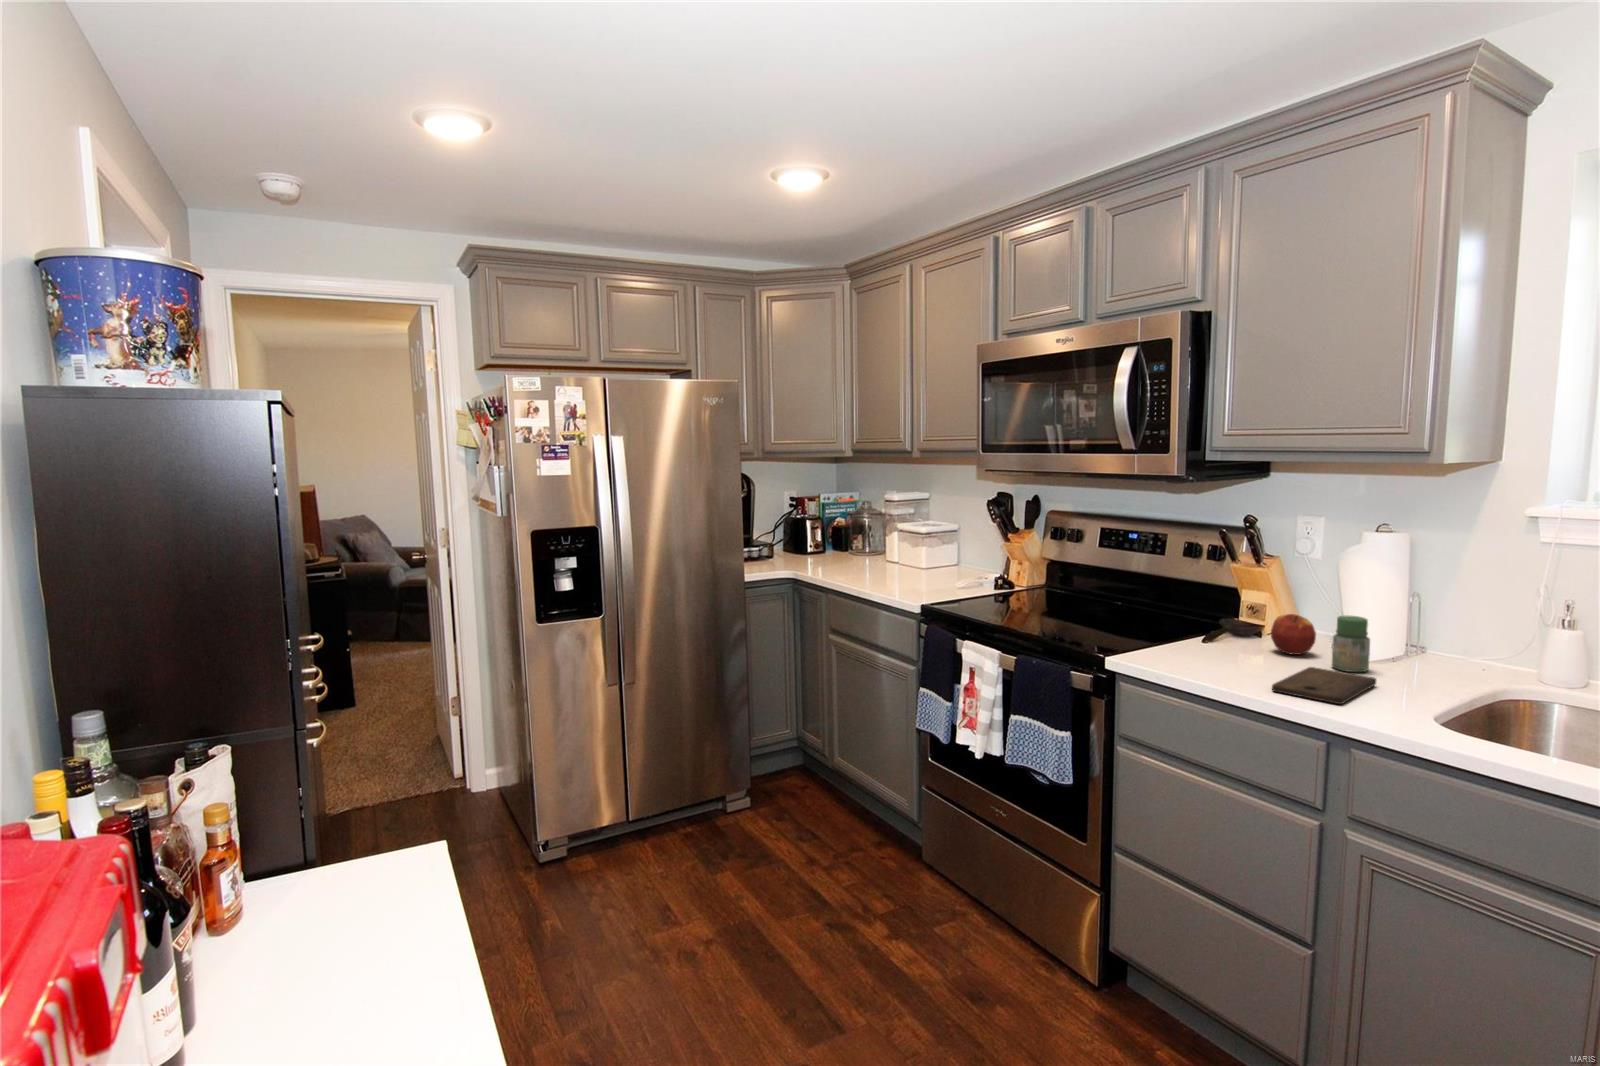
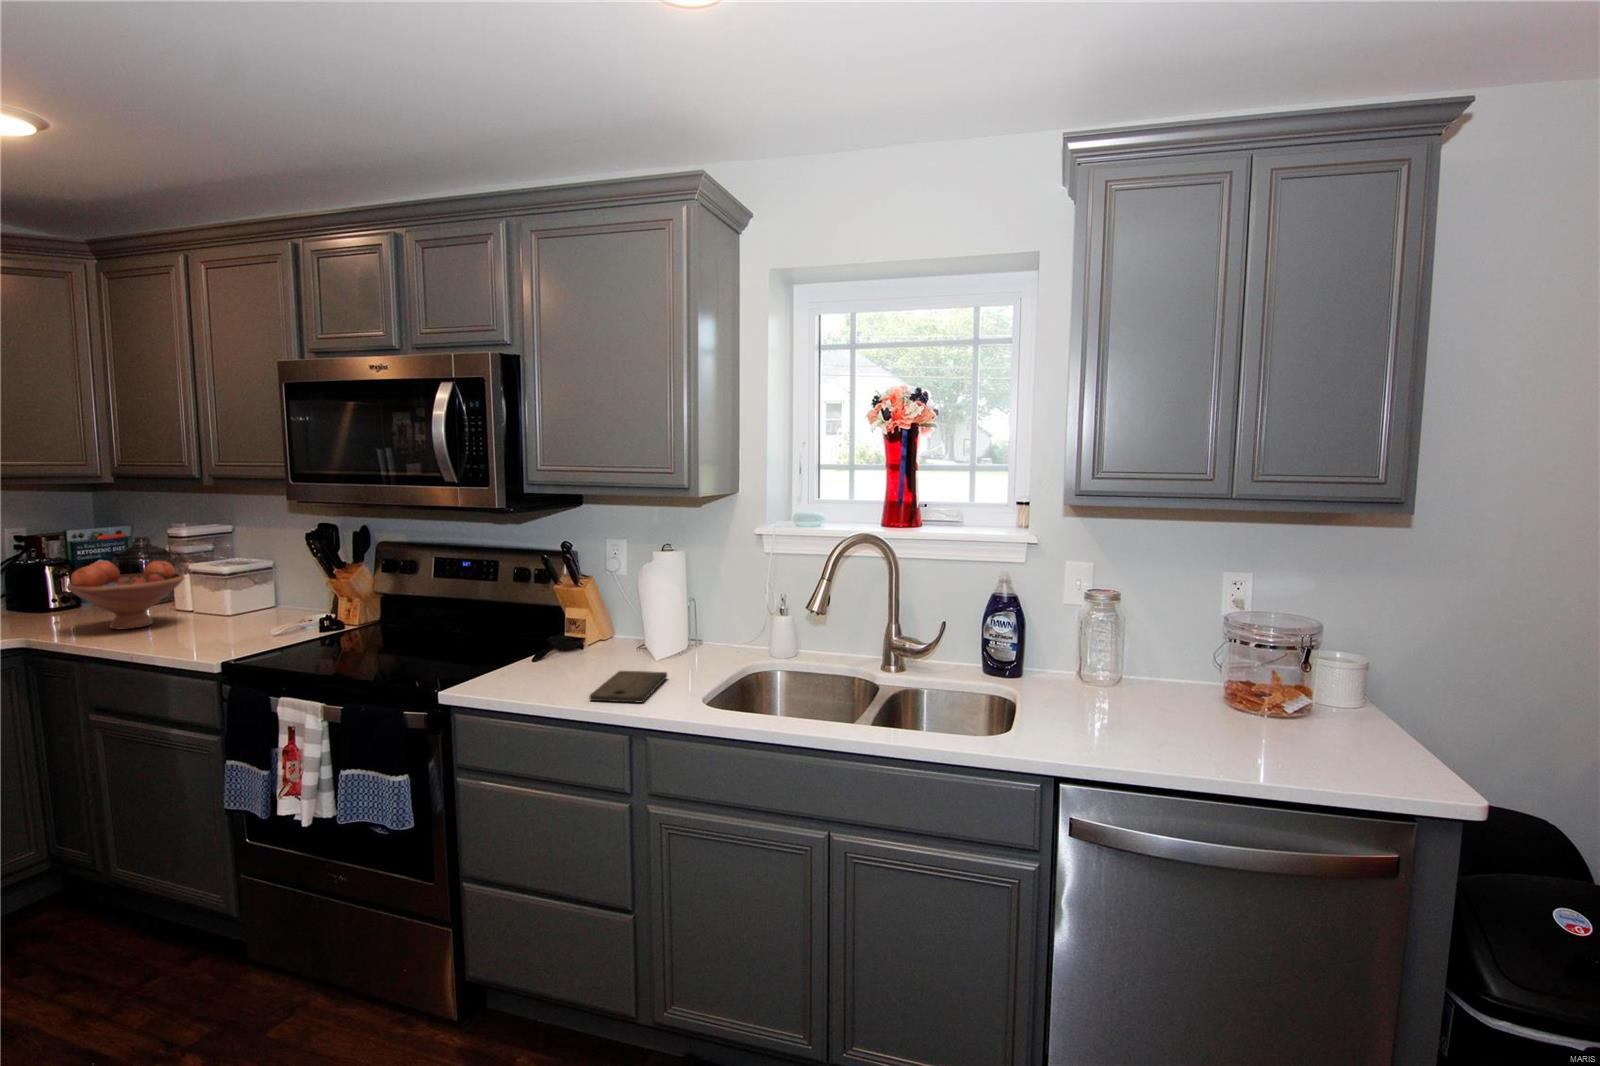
fruit bowl: none [822,517,895,572] -> present [67,561,184,630]
apple: present [1271,614,1316,655] -> none [589,625,624,660]
jar: present [1332,616,1370,672] -> none [635,622,662,669]

